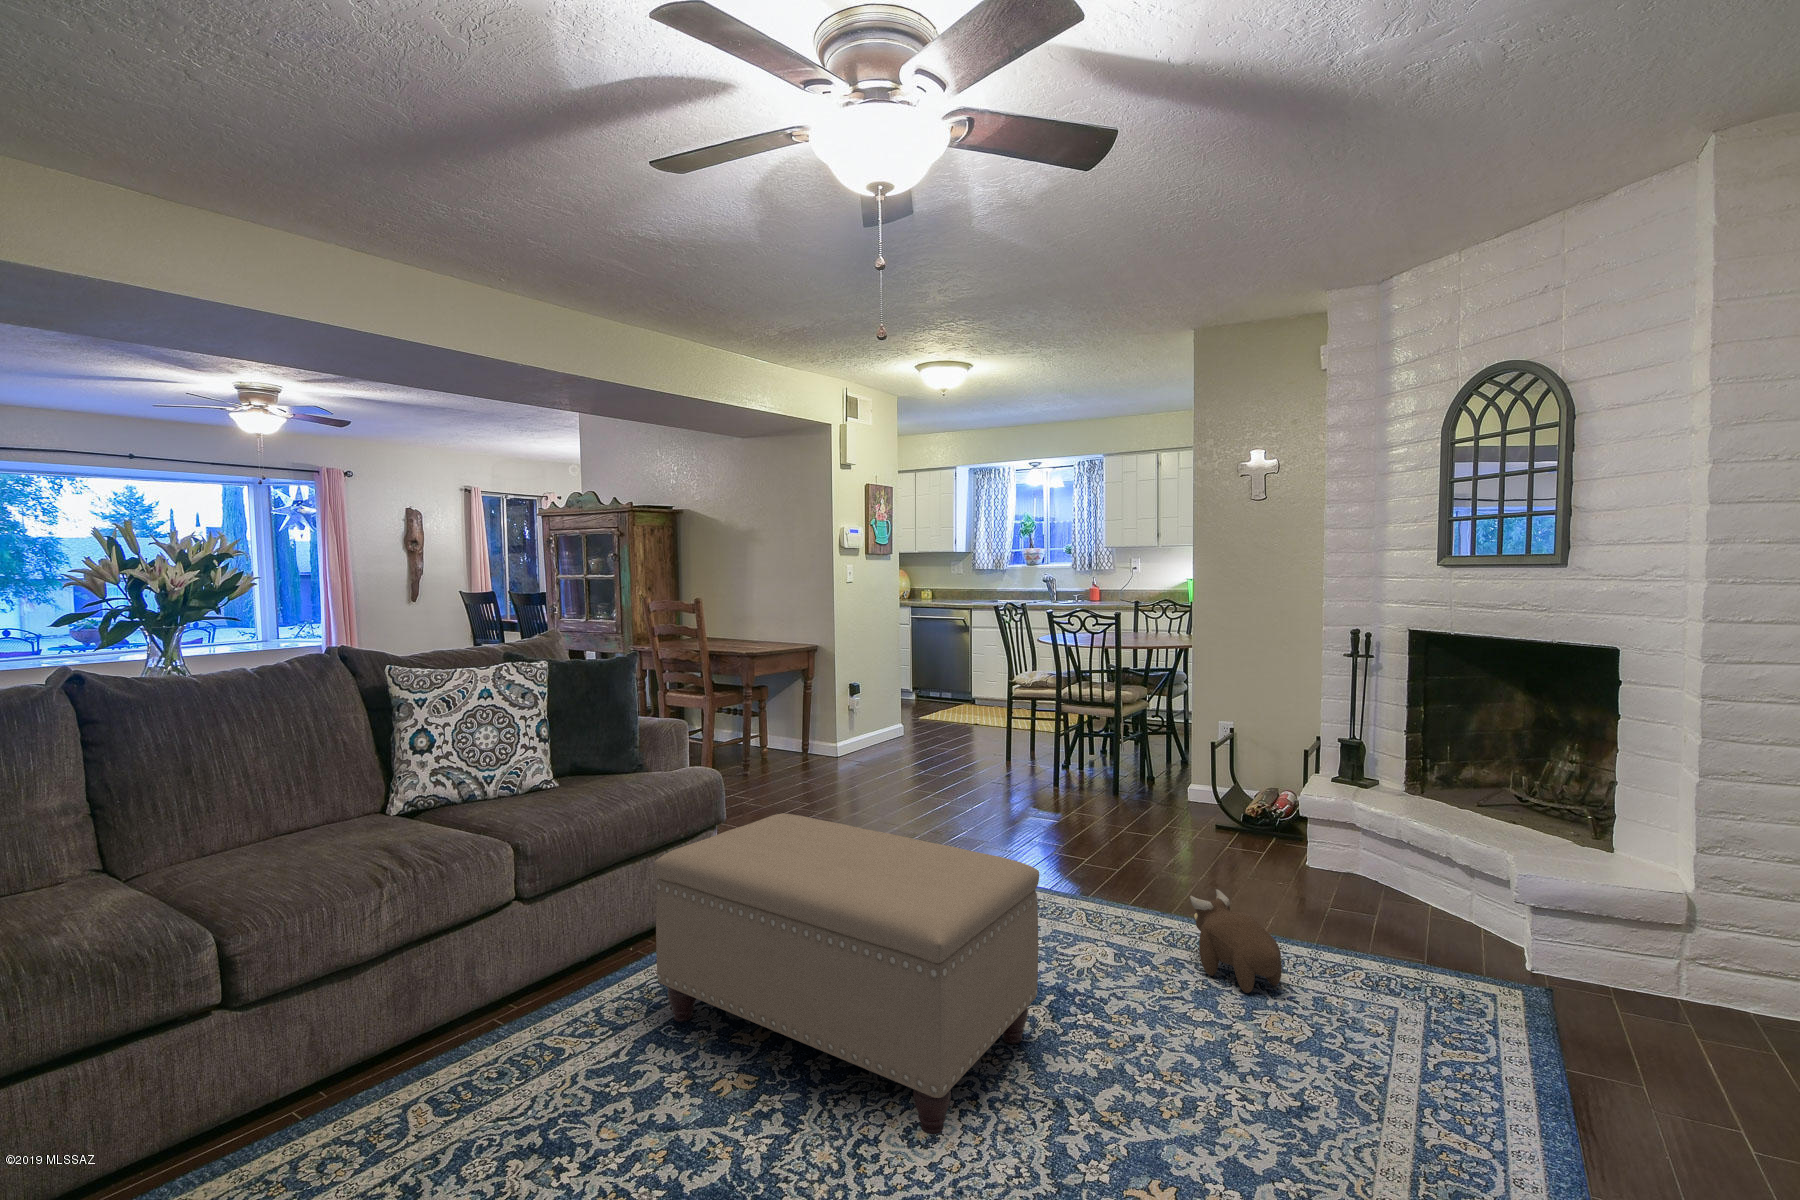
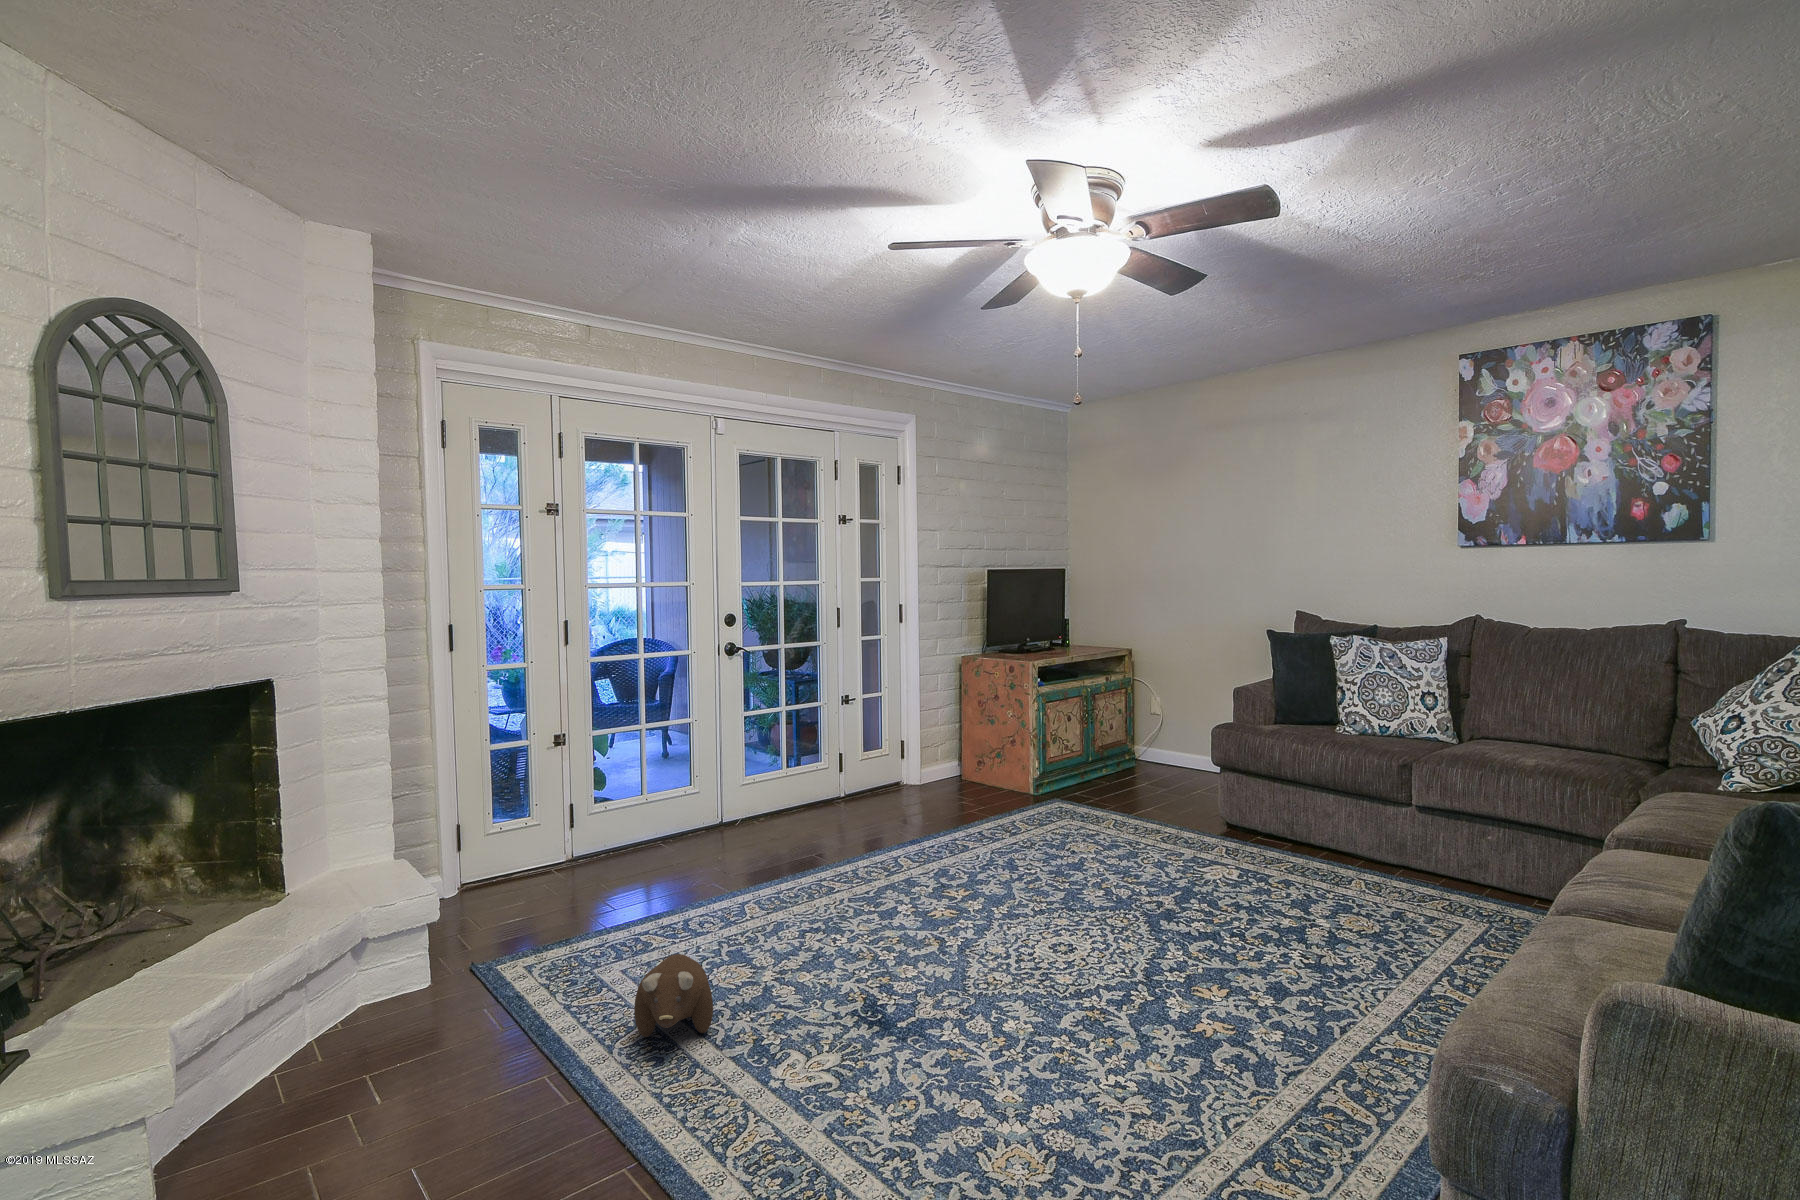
ottoman: present [654,814,1039,1134] -> none [938,812,1335,1135]

